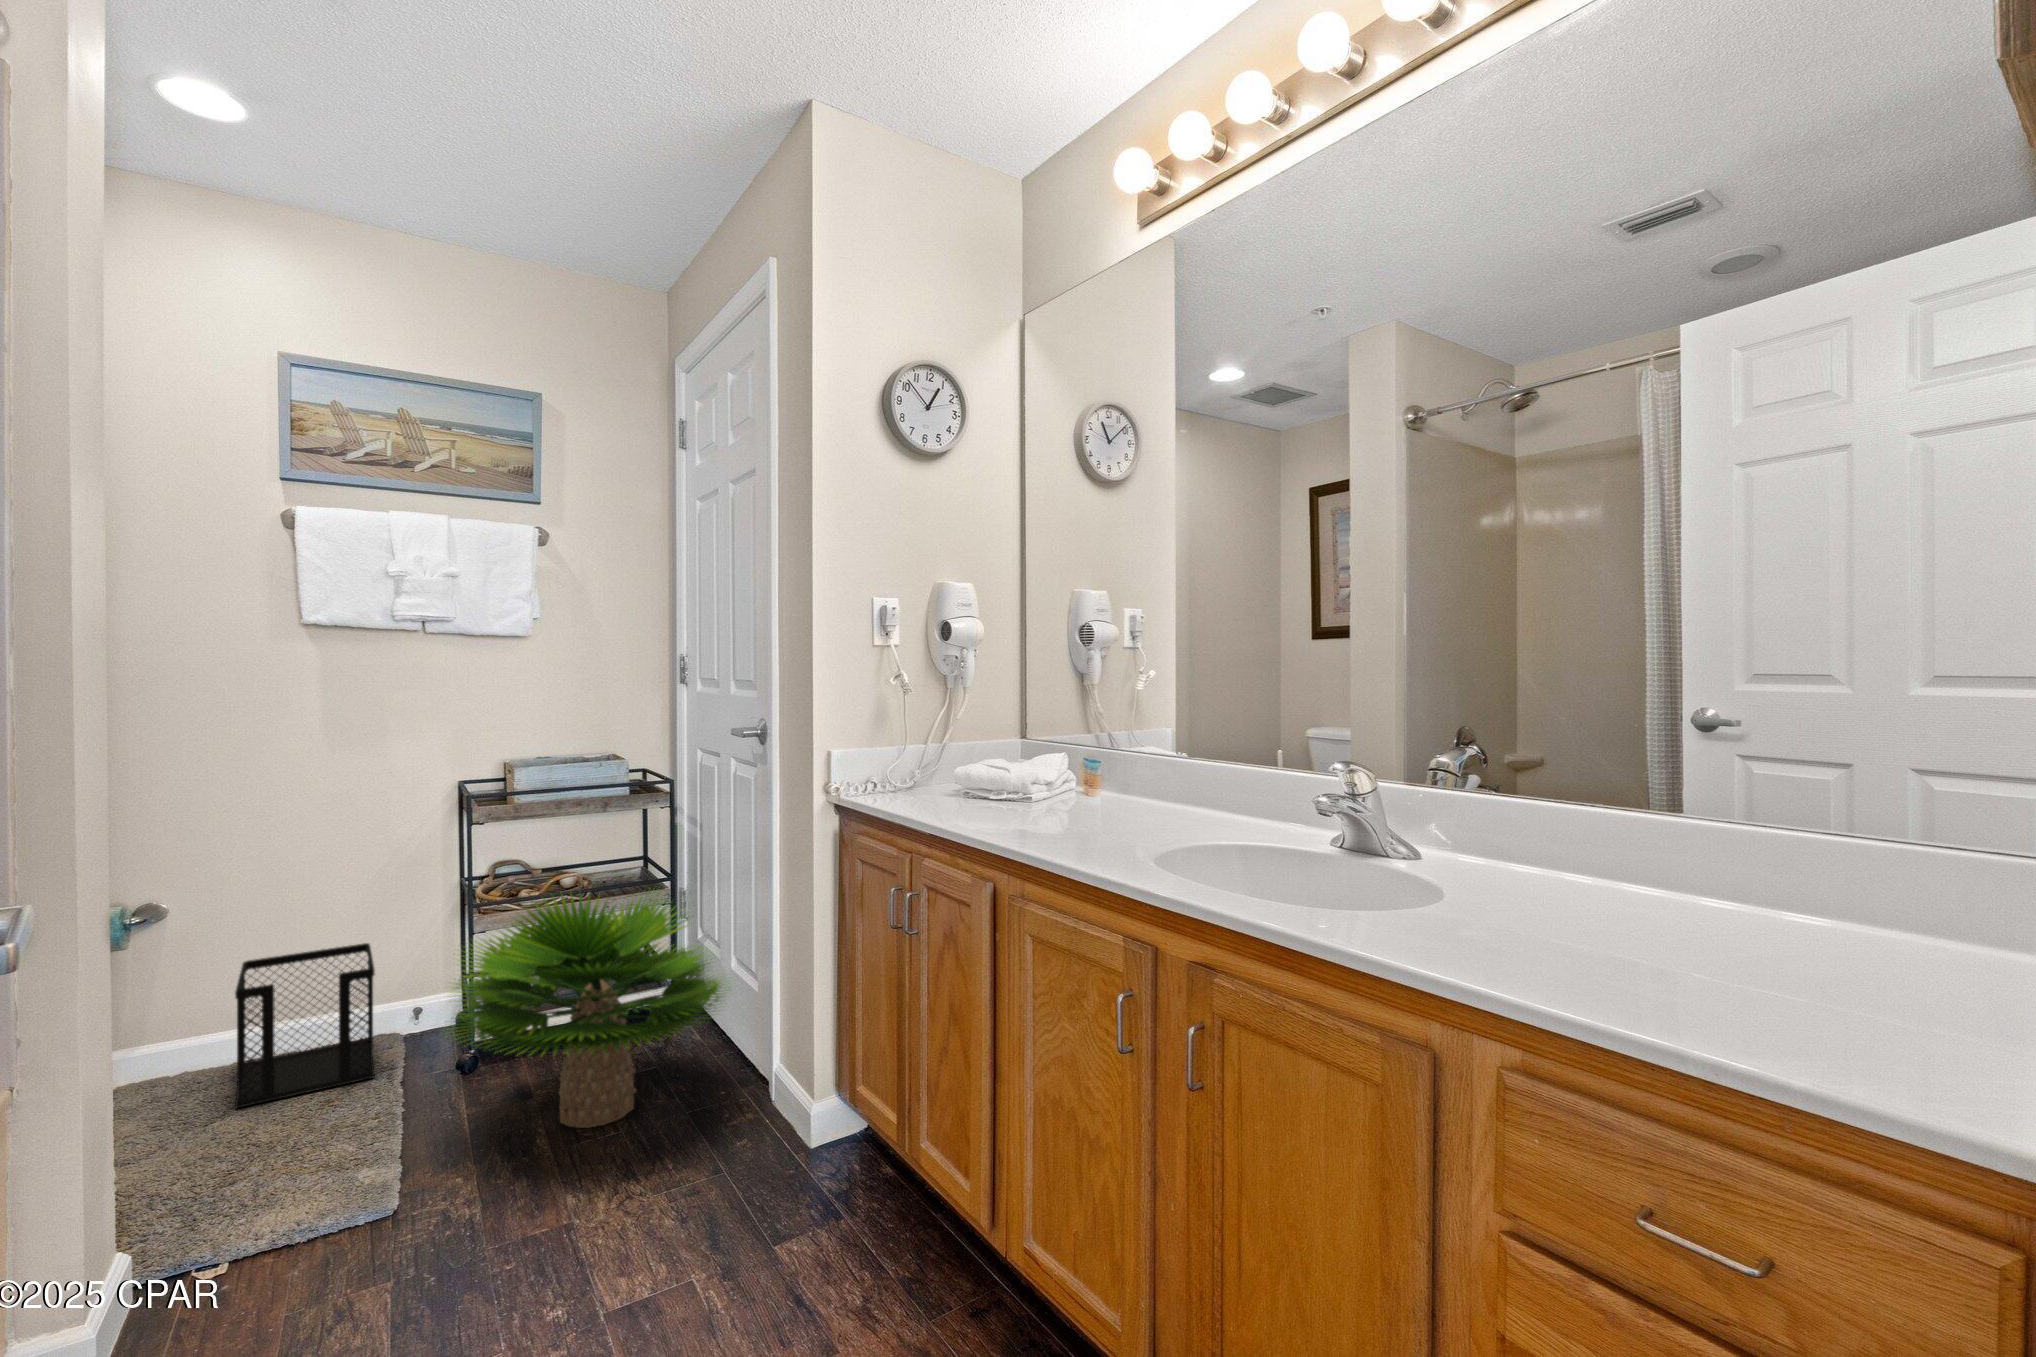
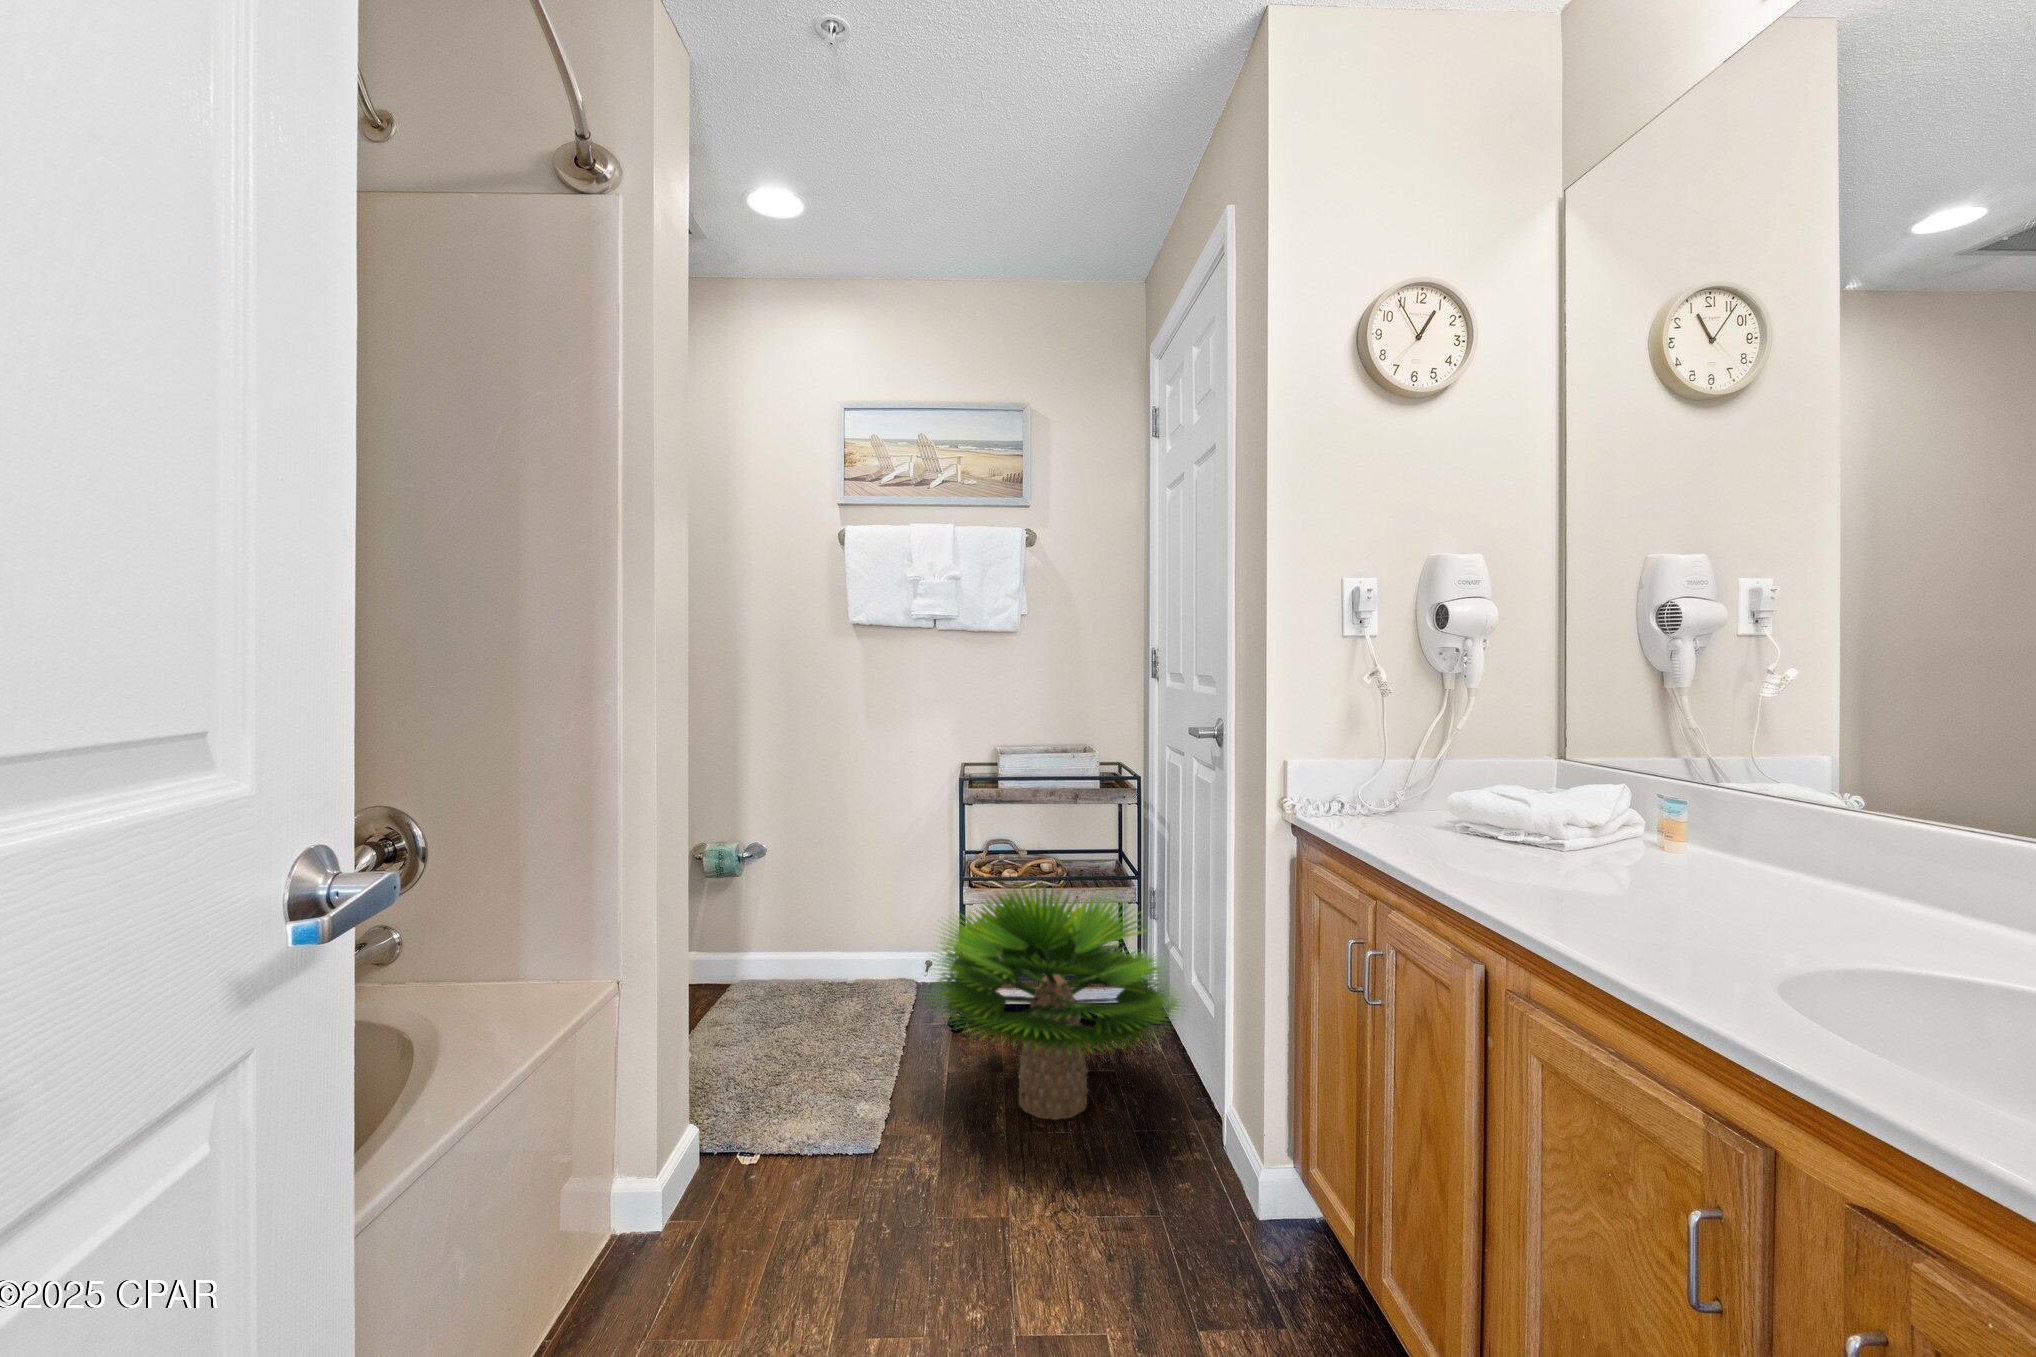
wastebasket: present [235,943,375,1108] -> none [796,898,894,1020]

